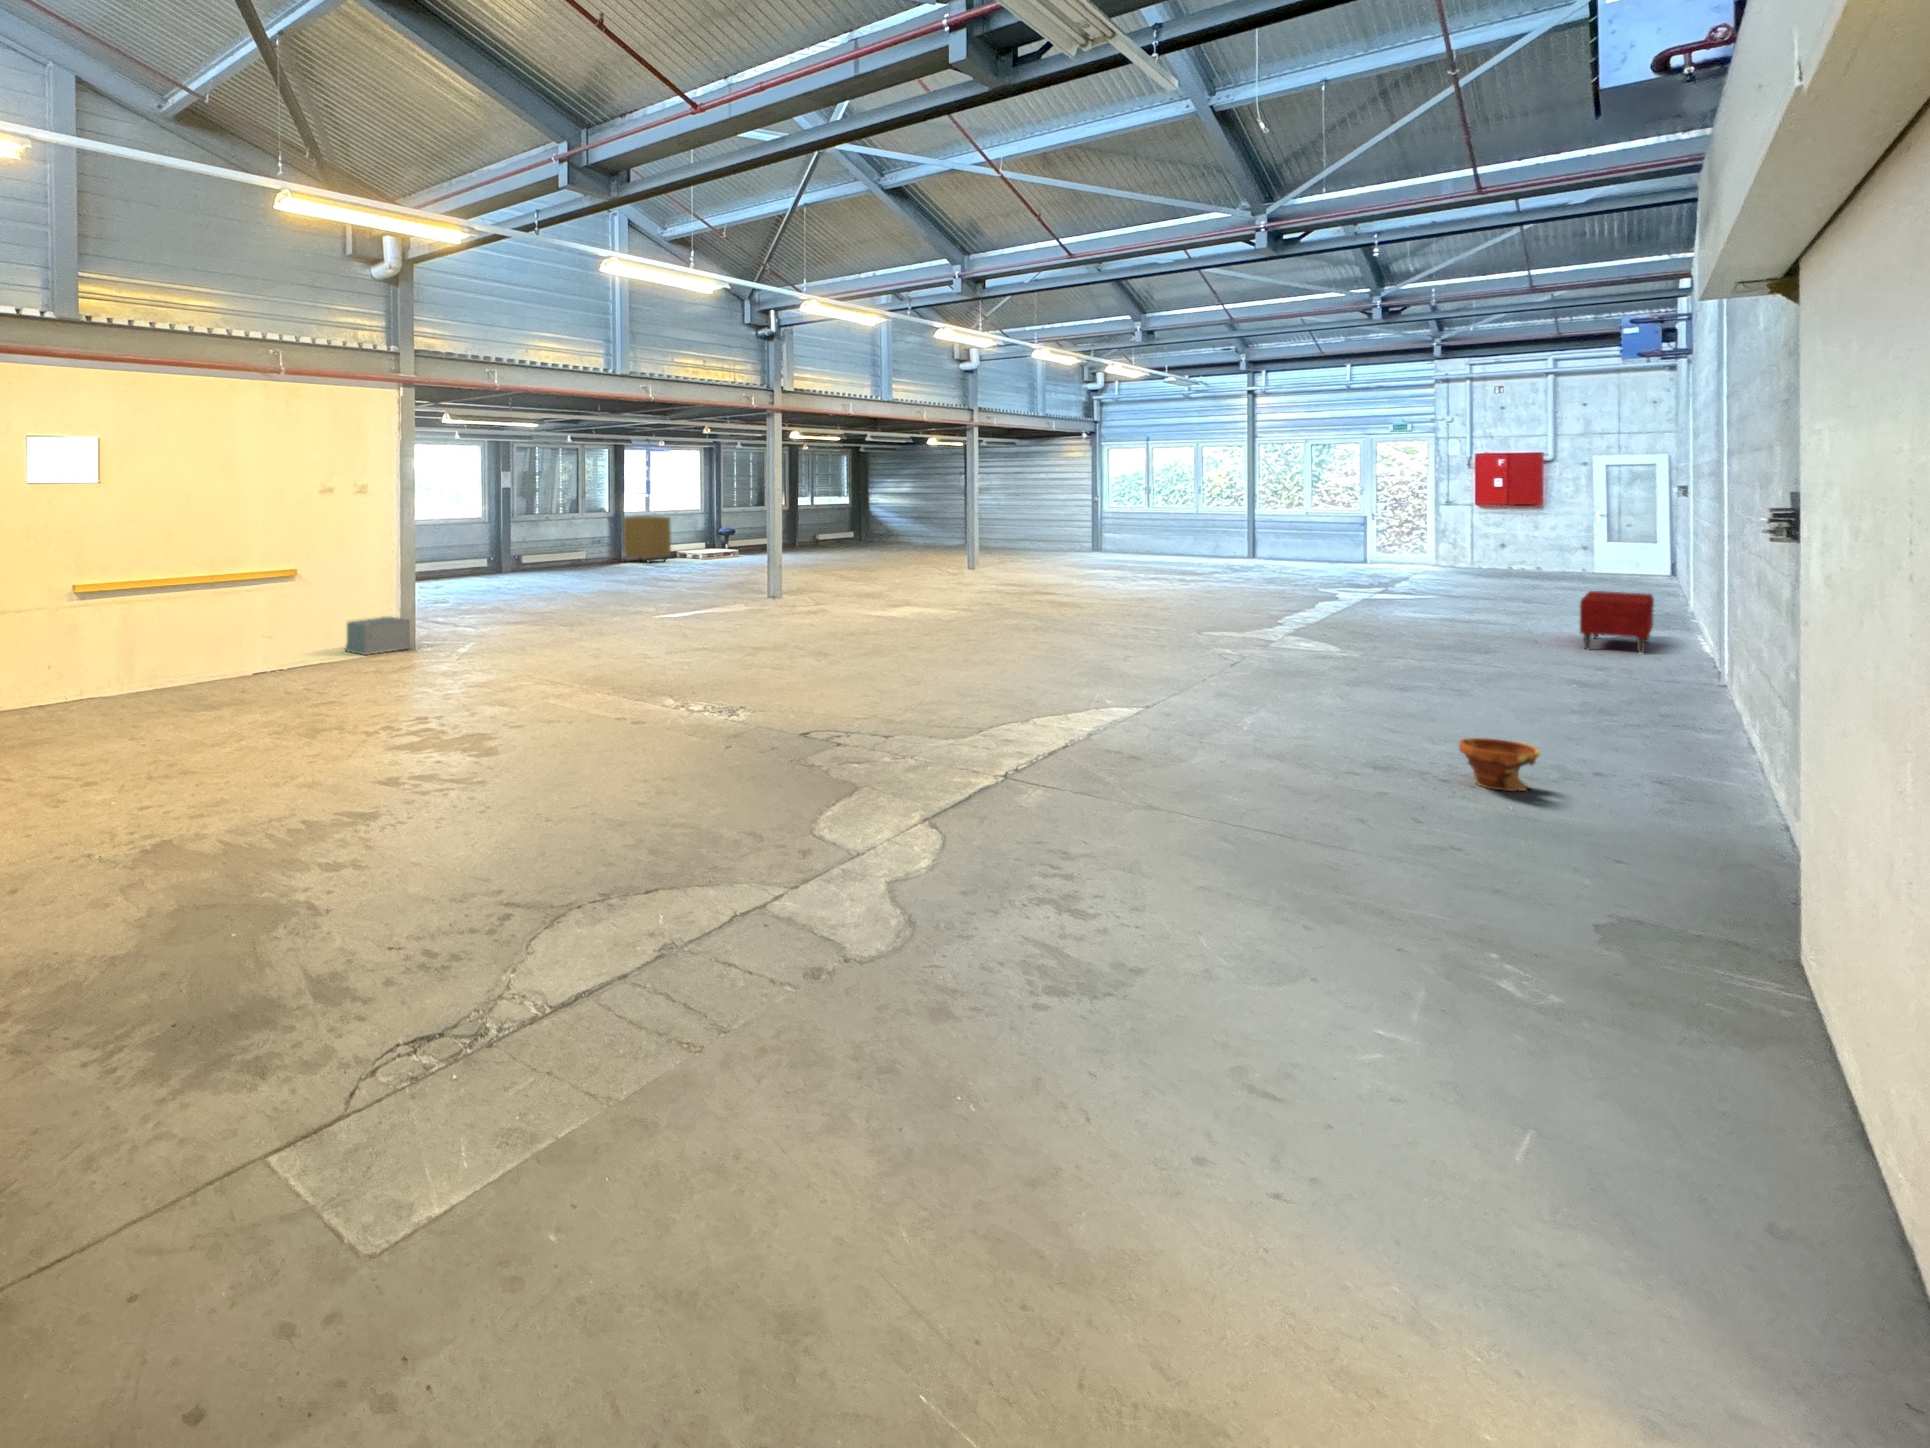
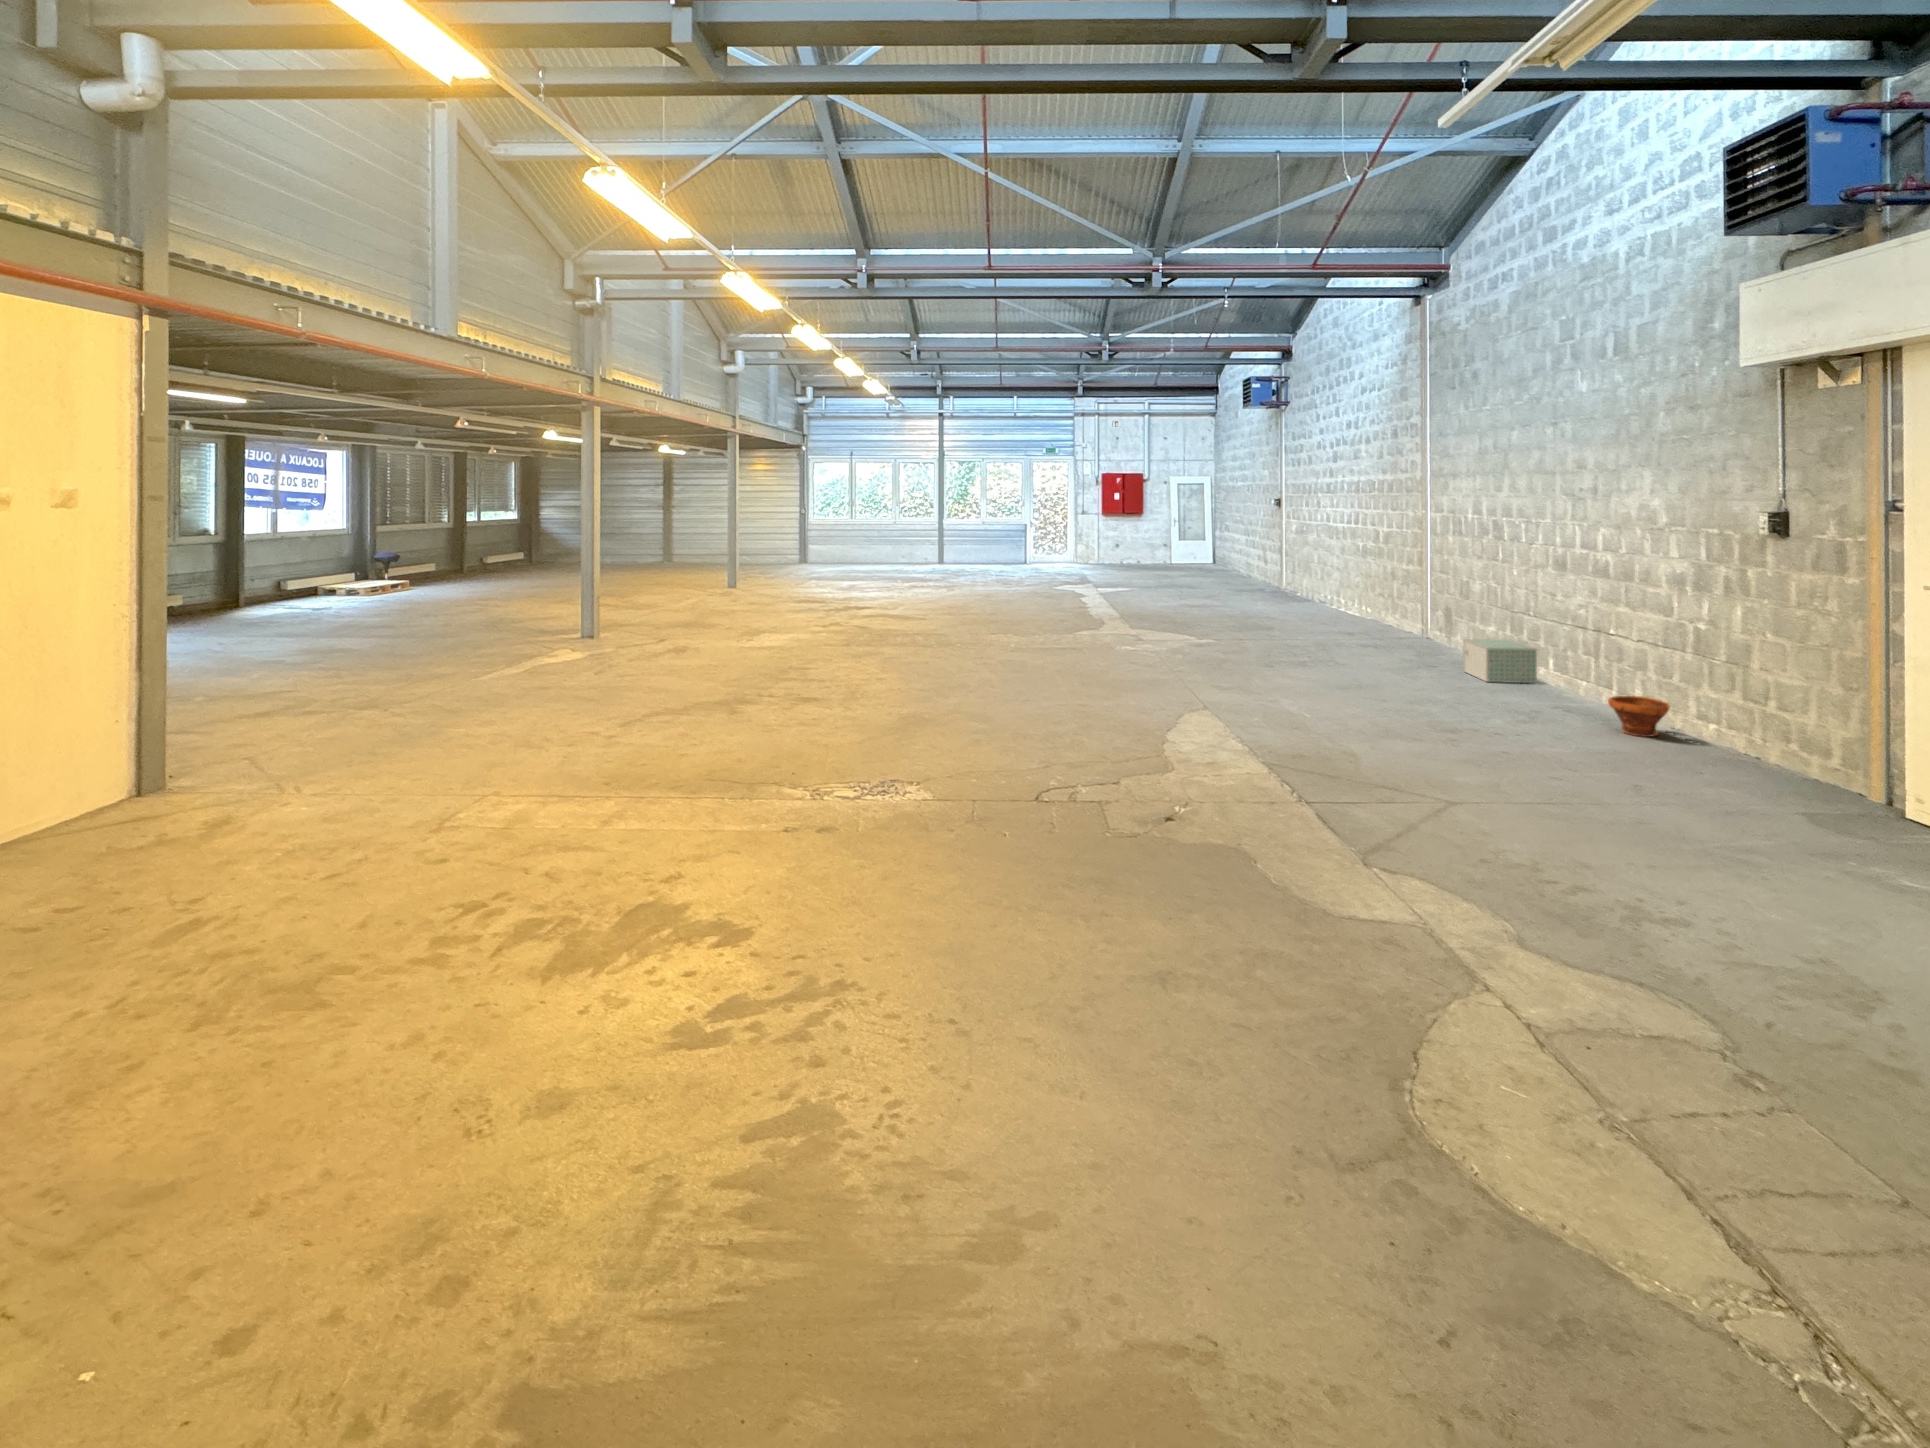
storage cabinet: present [623,516,671,562] -> none [239,539,327,605]
bench: present [1580,591,1654,653] -> none [1300,573,1361,617]
storage box: present [345,617,410,655] -> present [1463,639,1537,683]

